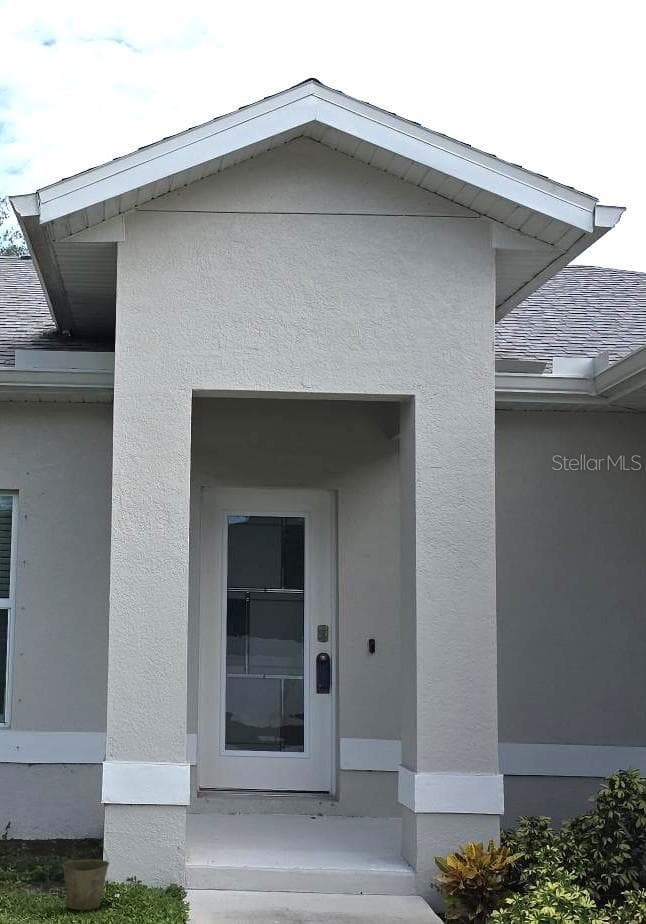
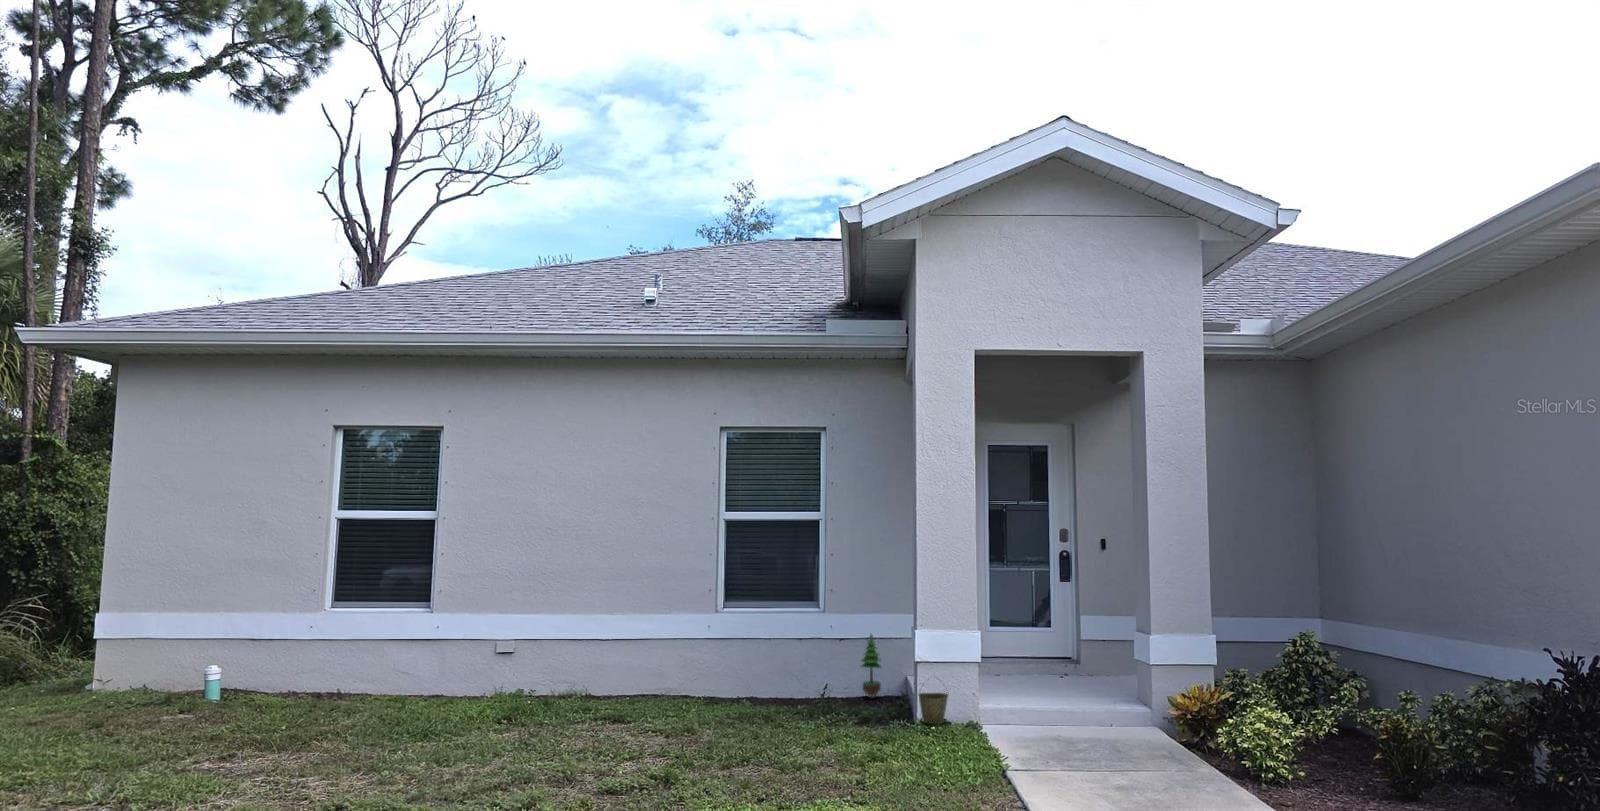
potted tree: none [20,765,54,861] -> present [861,635,882,698]

